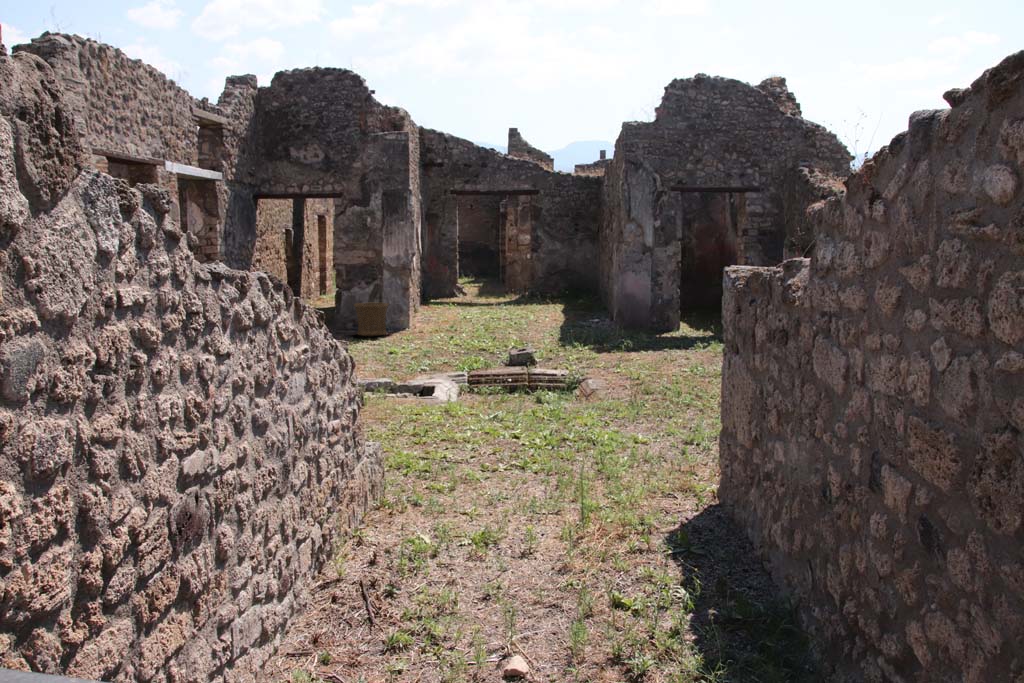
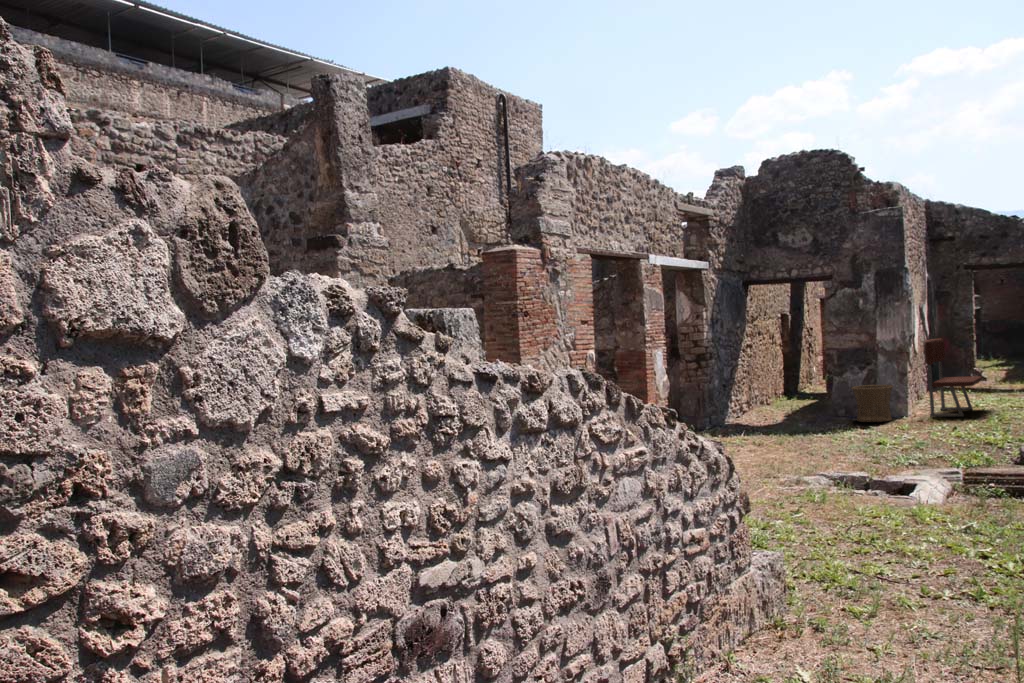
bench: none [414,264,455,331] -> present [924,339,982,417]

